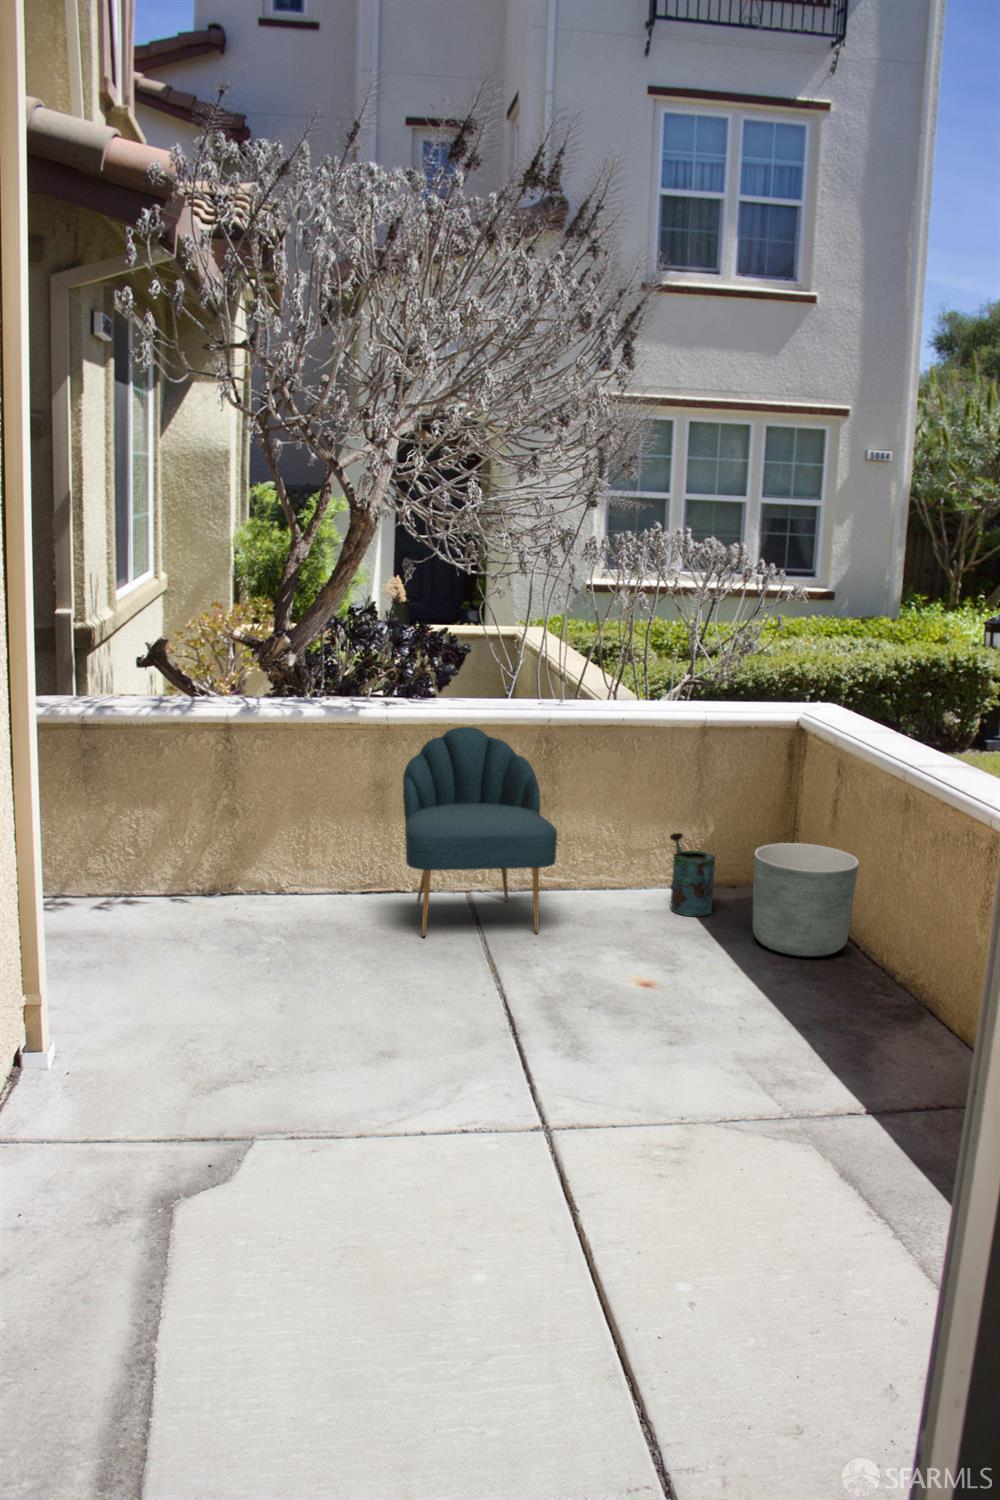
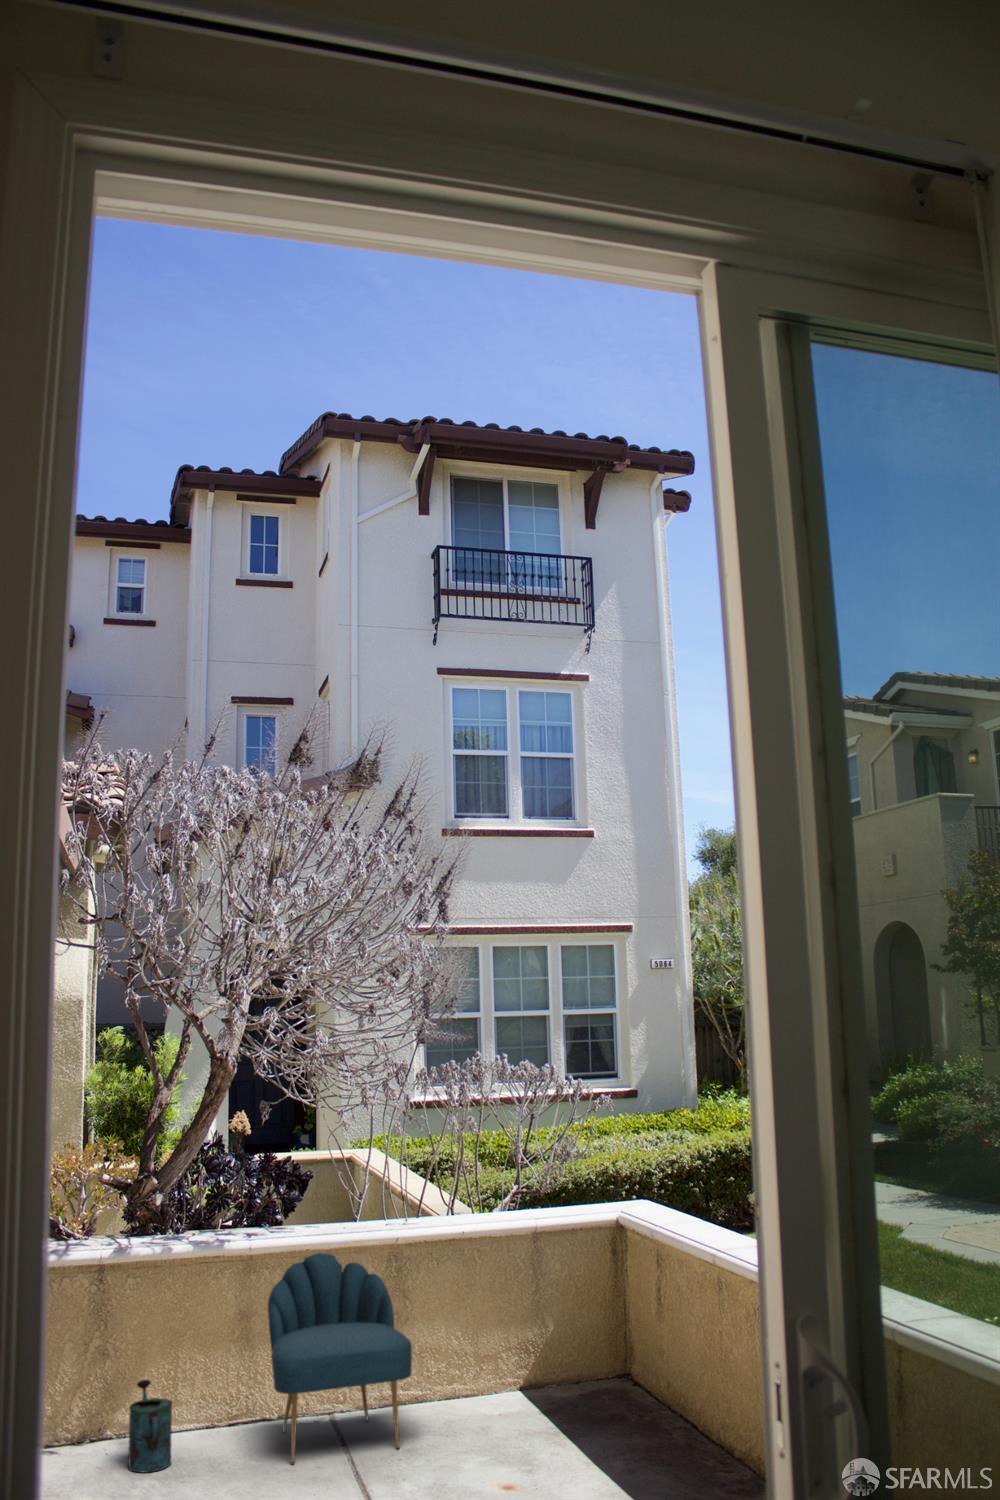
watering can: present [670,833,715,916] -> present [128,1380,172,1473]
planter: present [753,843,859,956] -> none [588,1333,679,1443]

